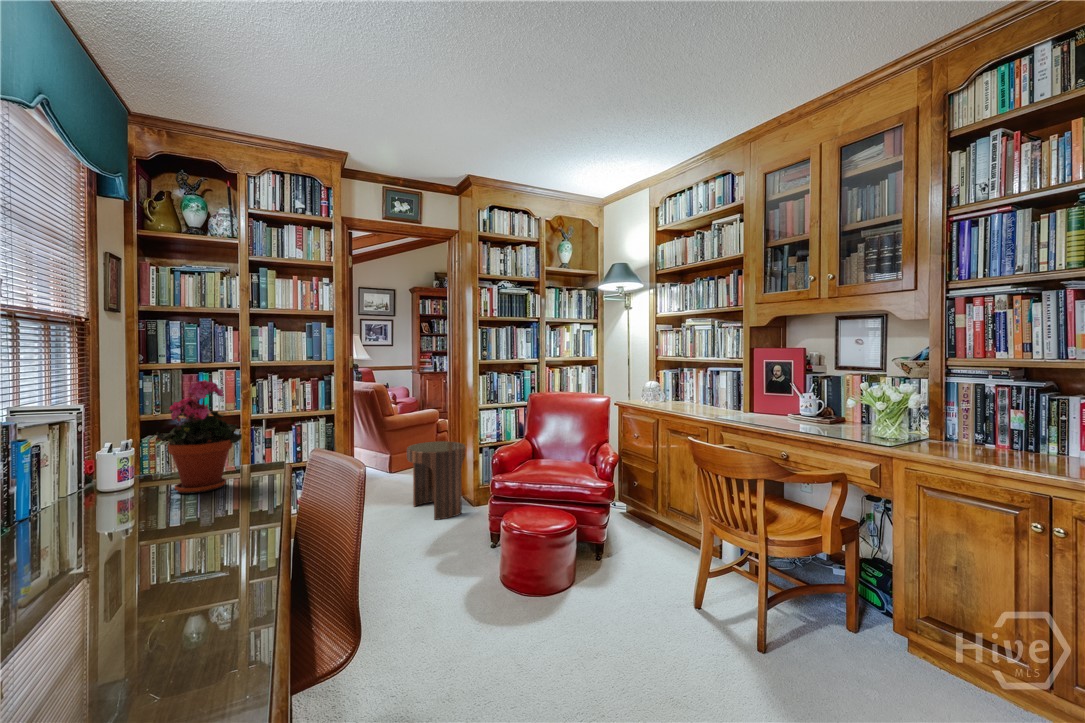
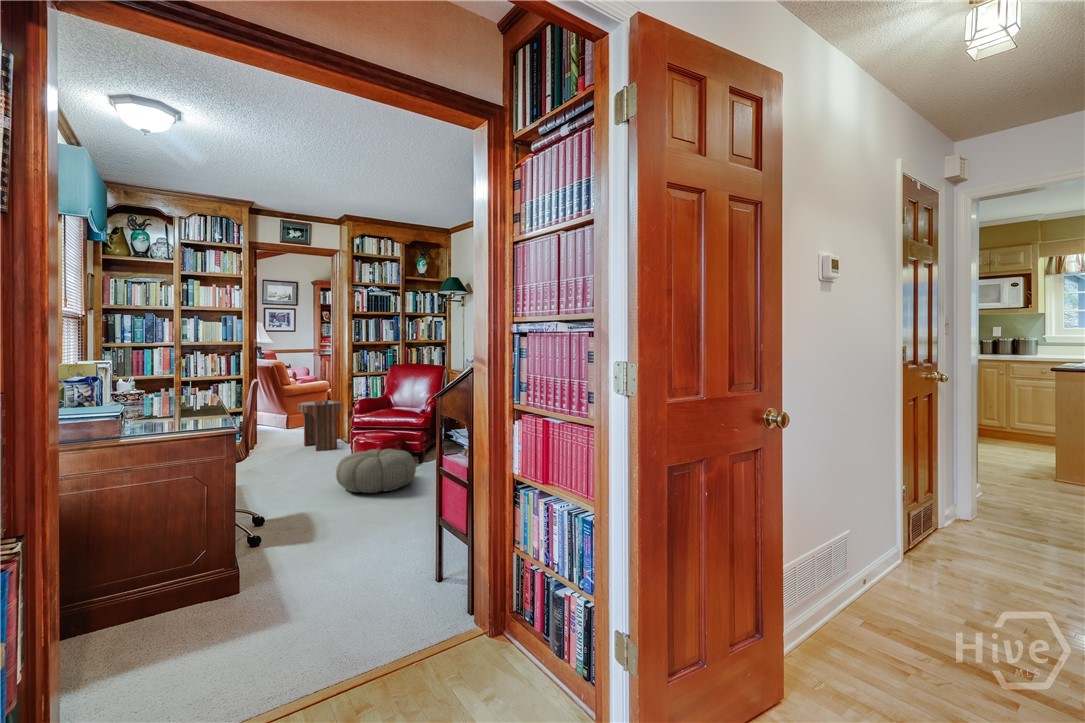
potted plant: present [157,380,242,494] -> none [134,344,180,401]
pouf: none [520,562,665,681] -> present [336,449,416,493]

